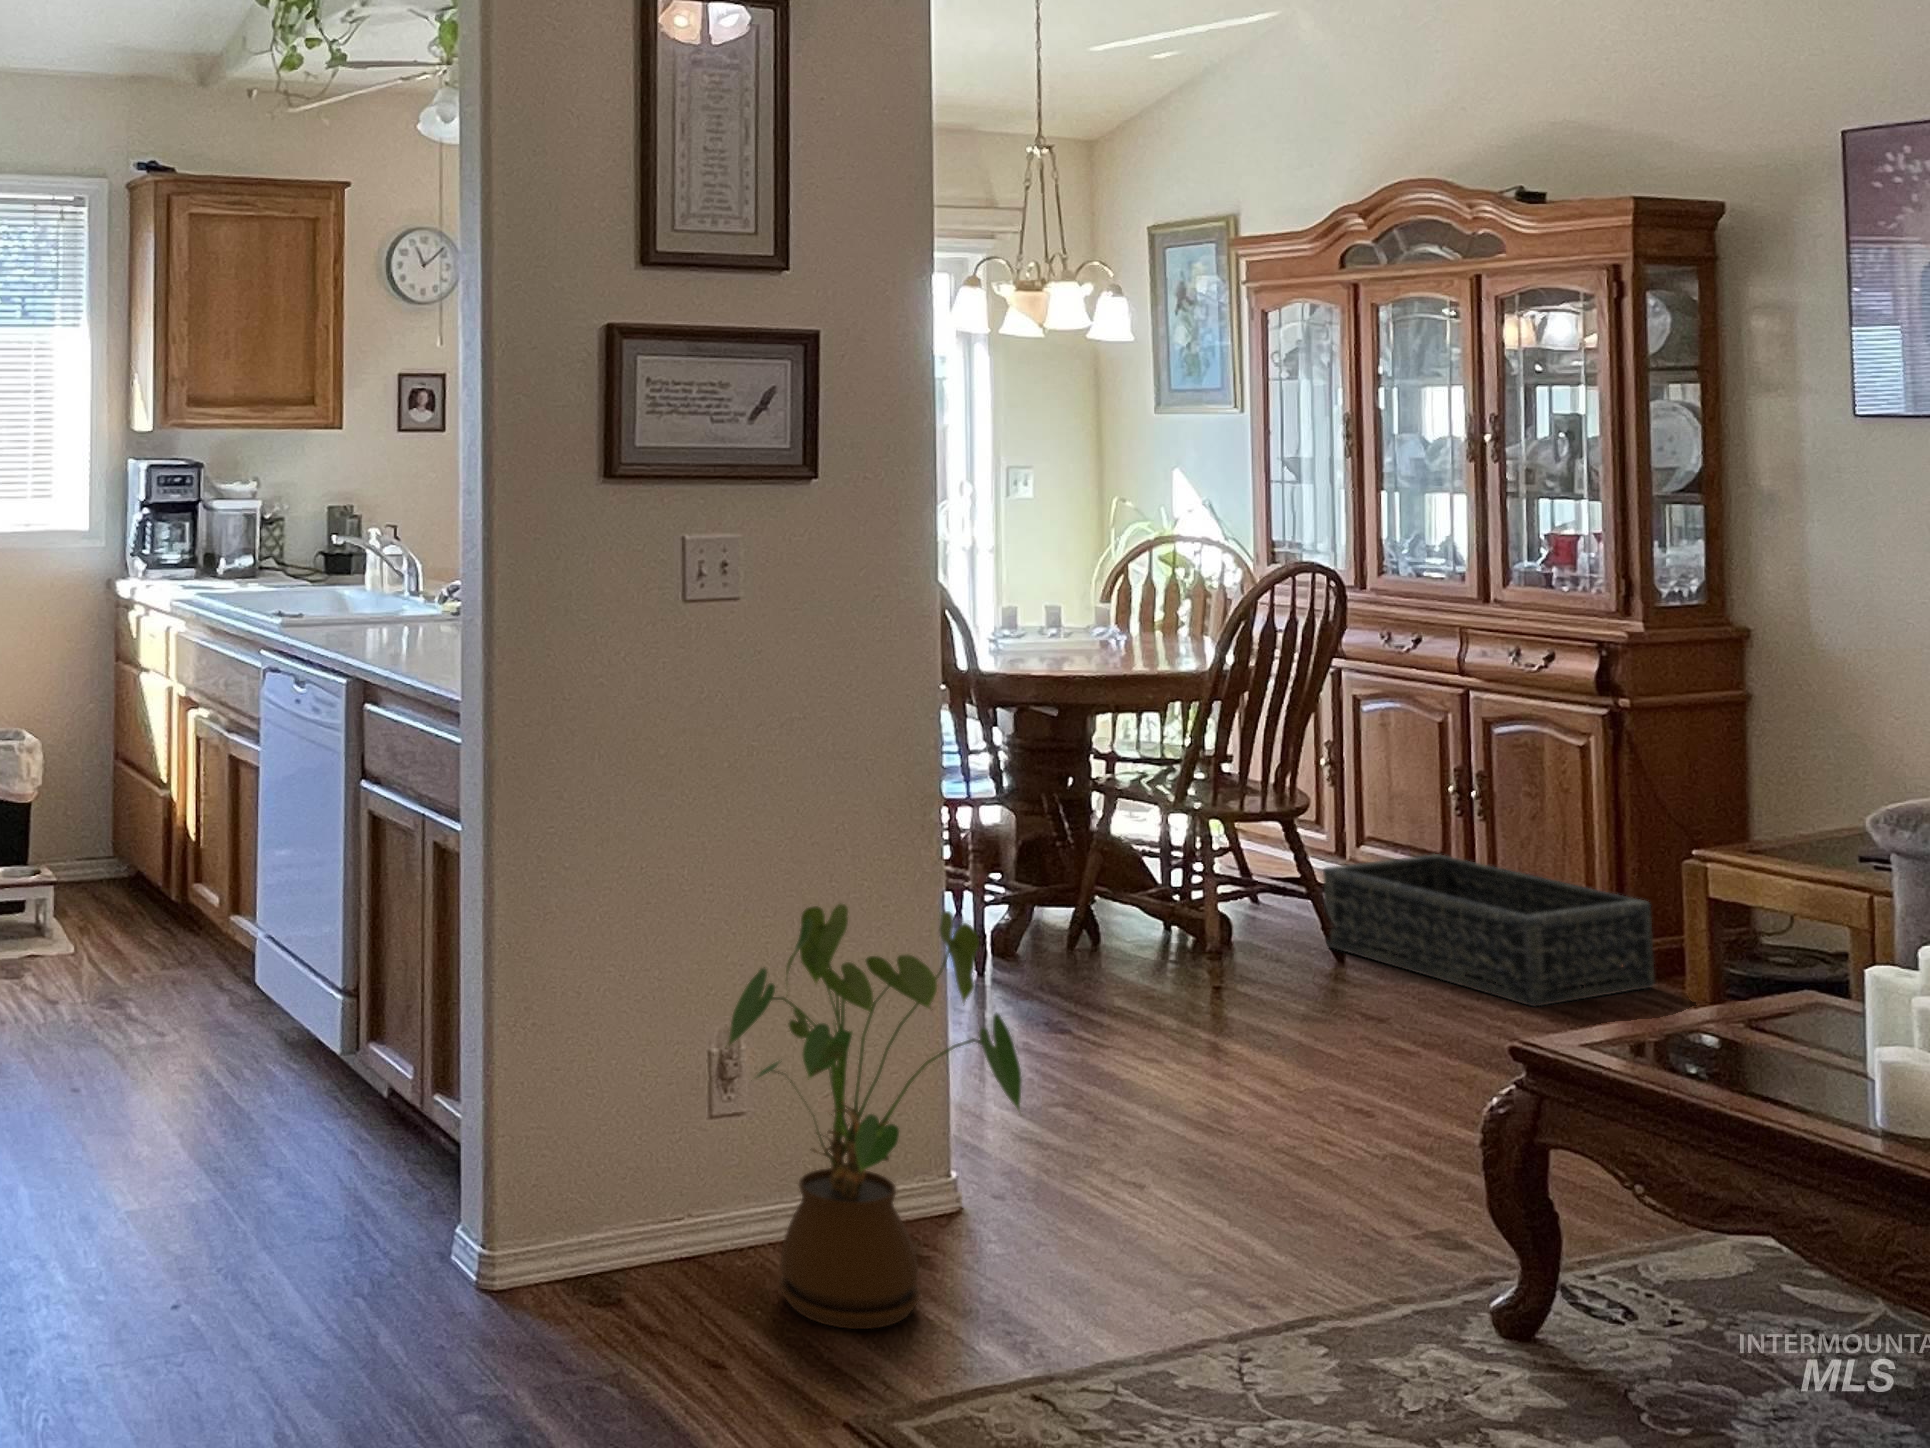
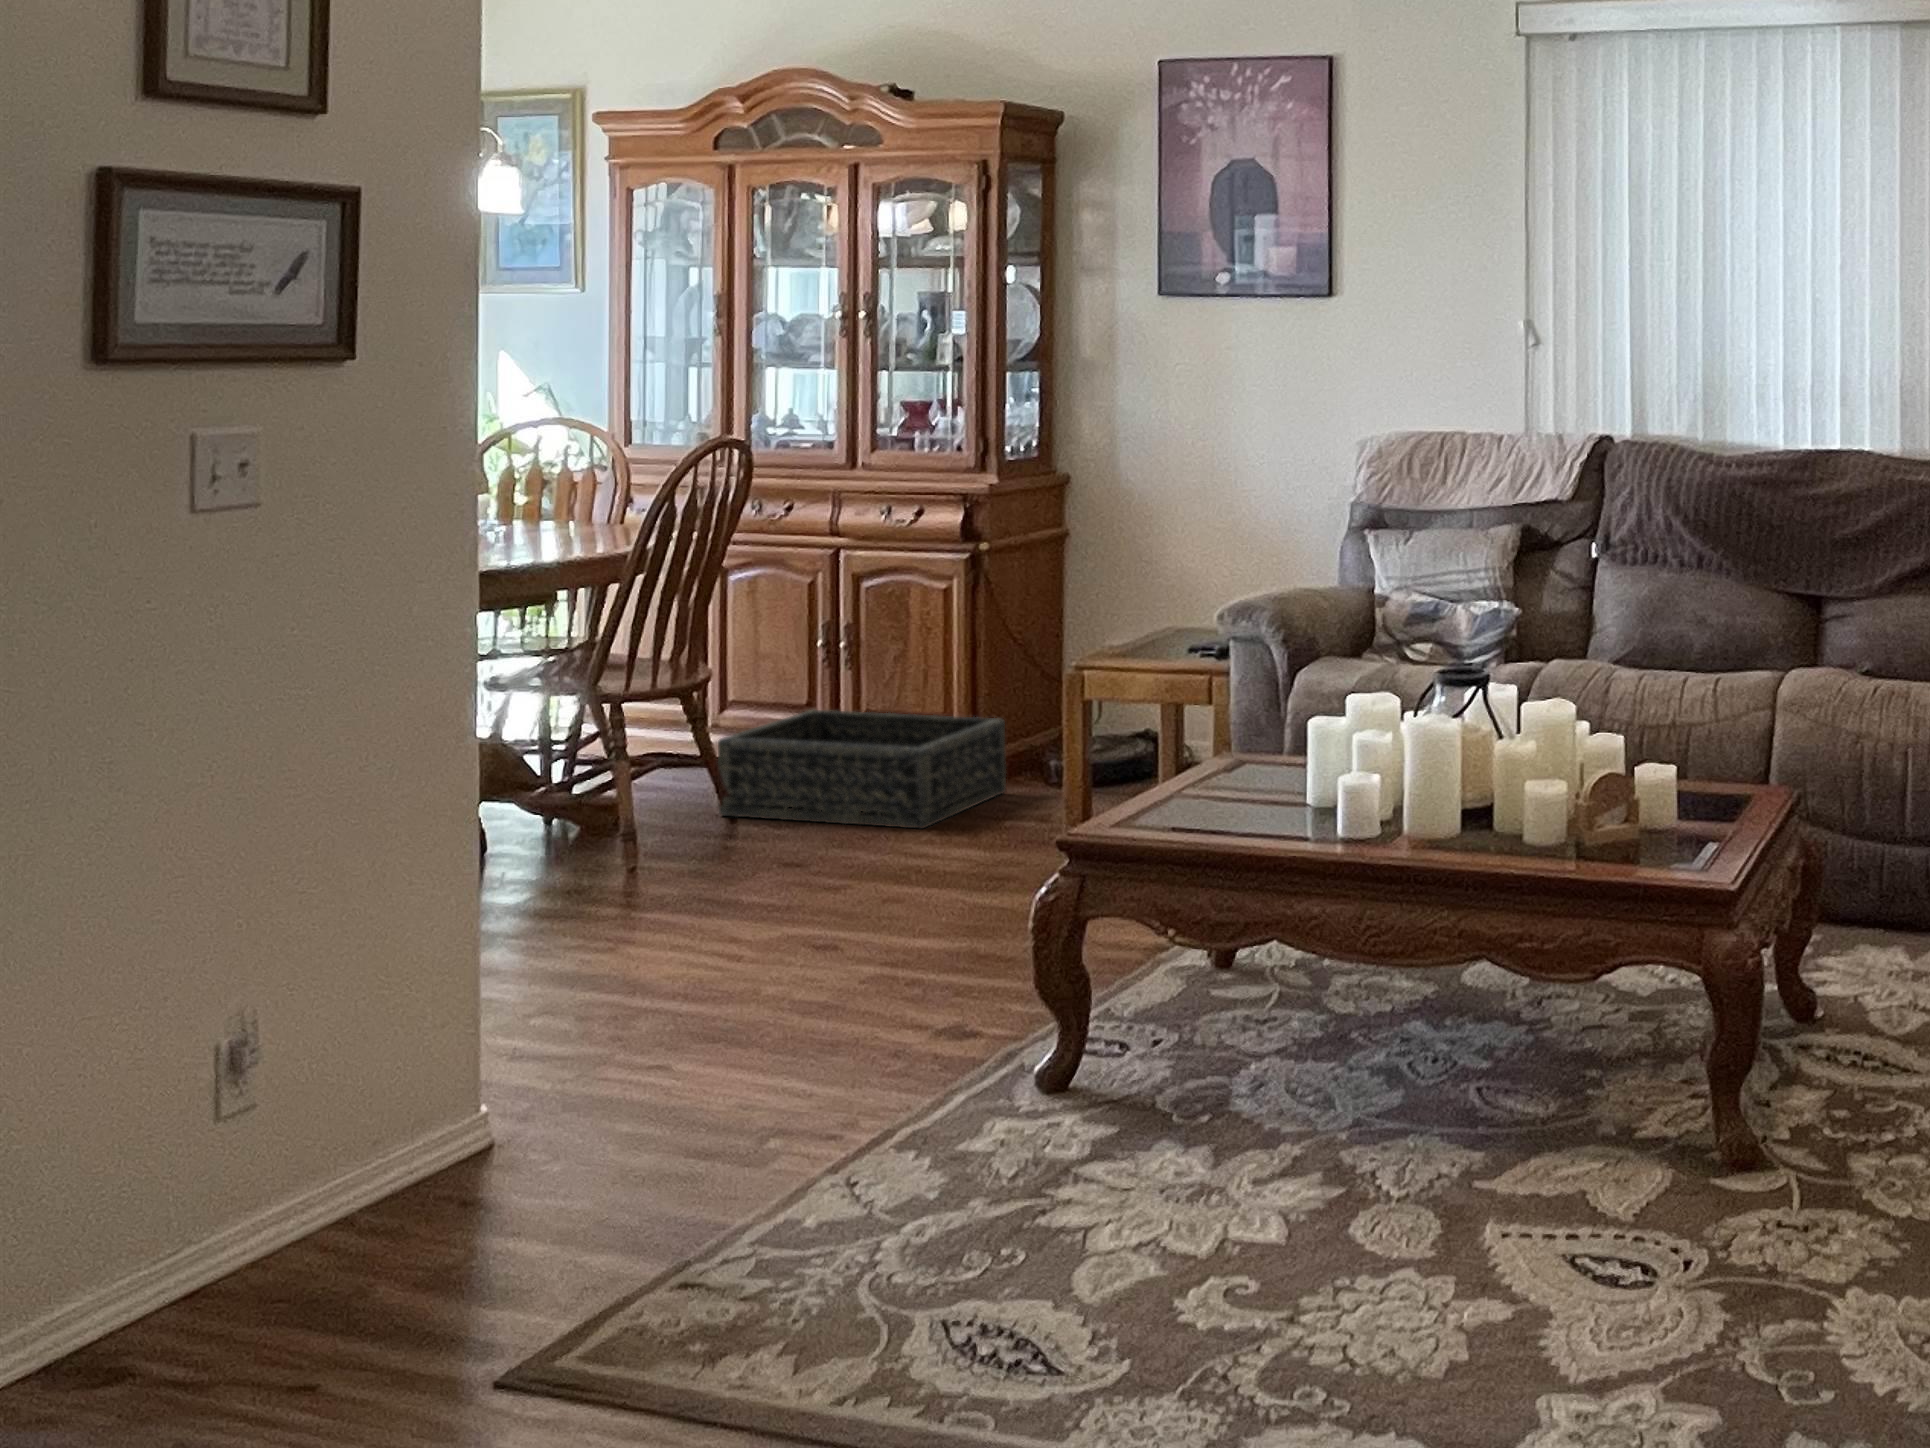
house plant: present [728,904,1022,1329] -> none [295,825,655,1310]

